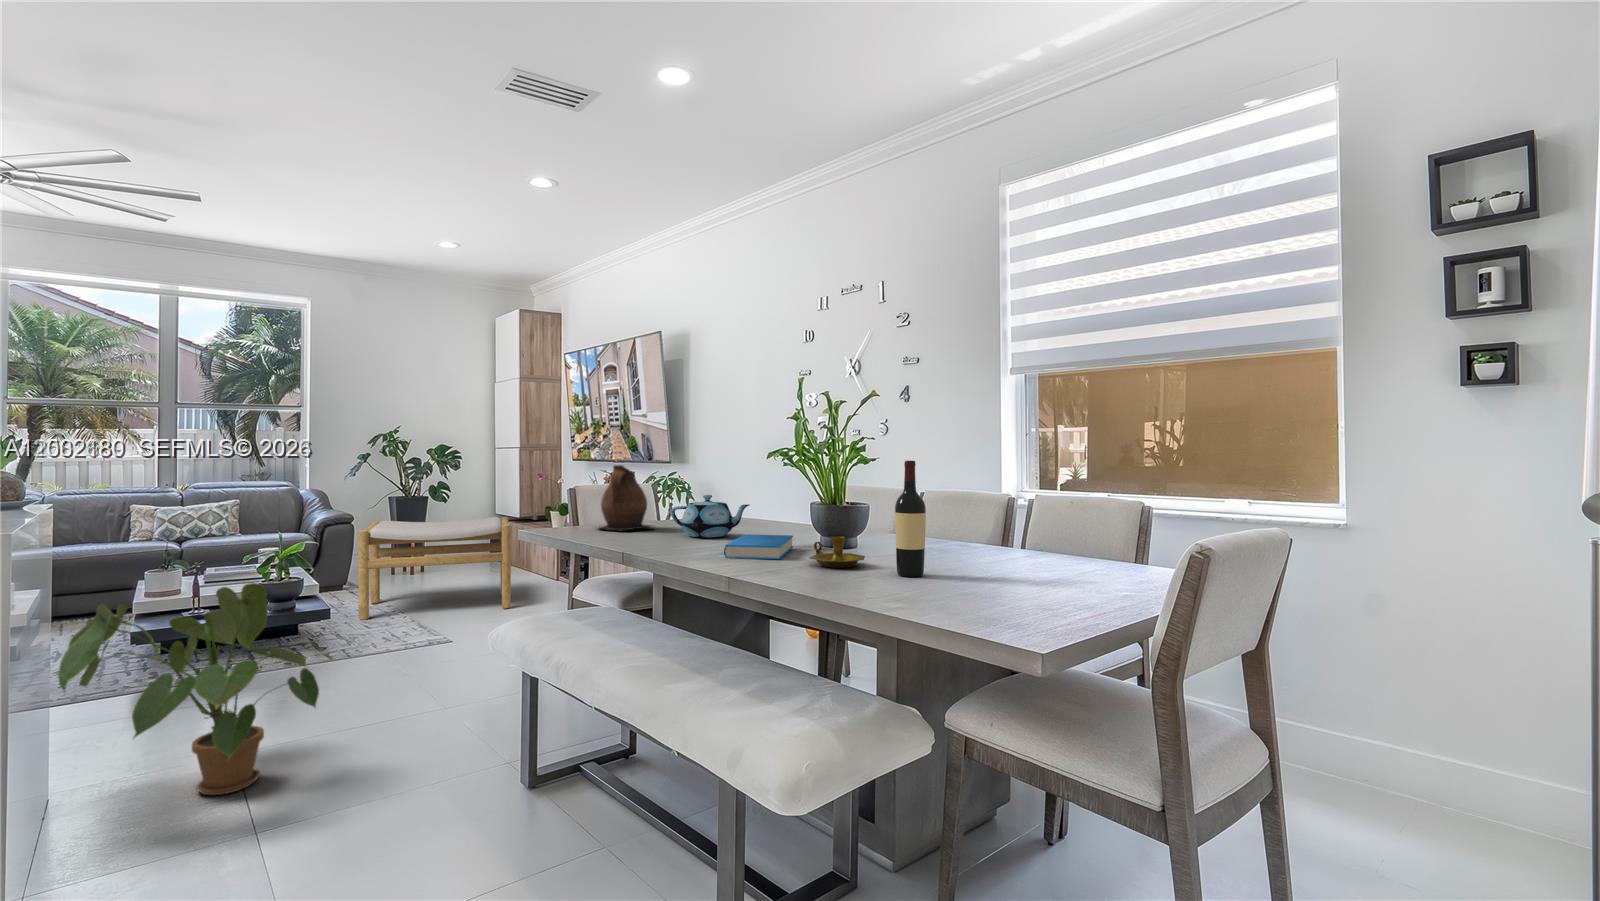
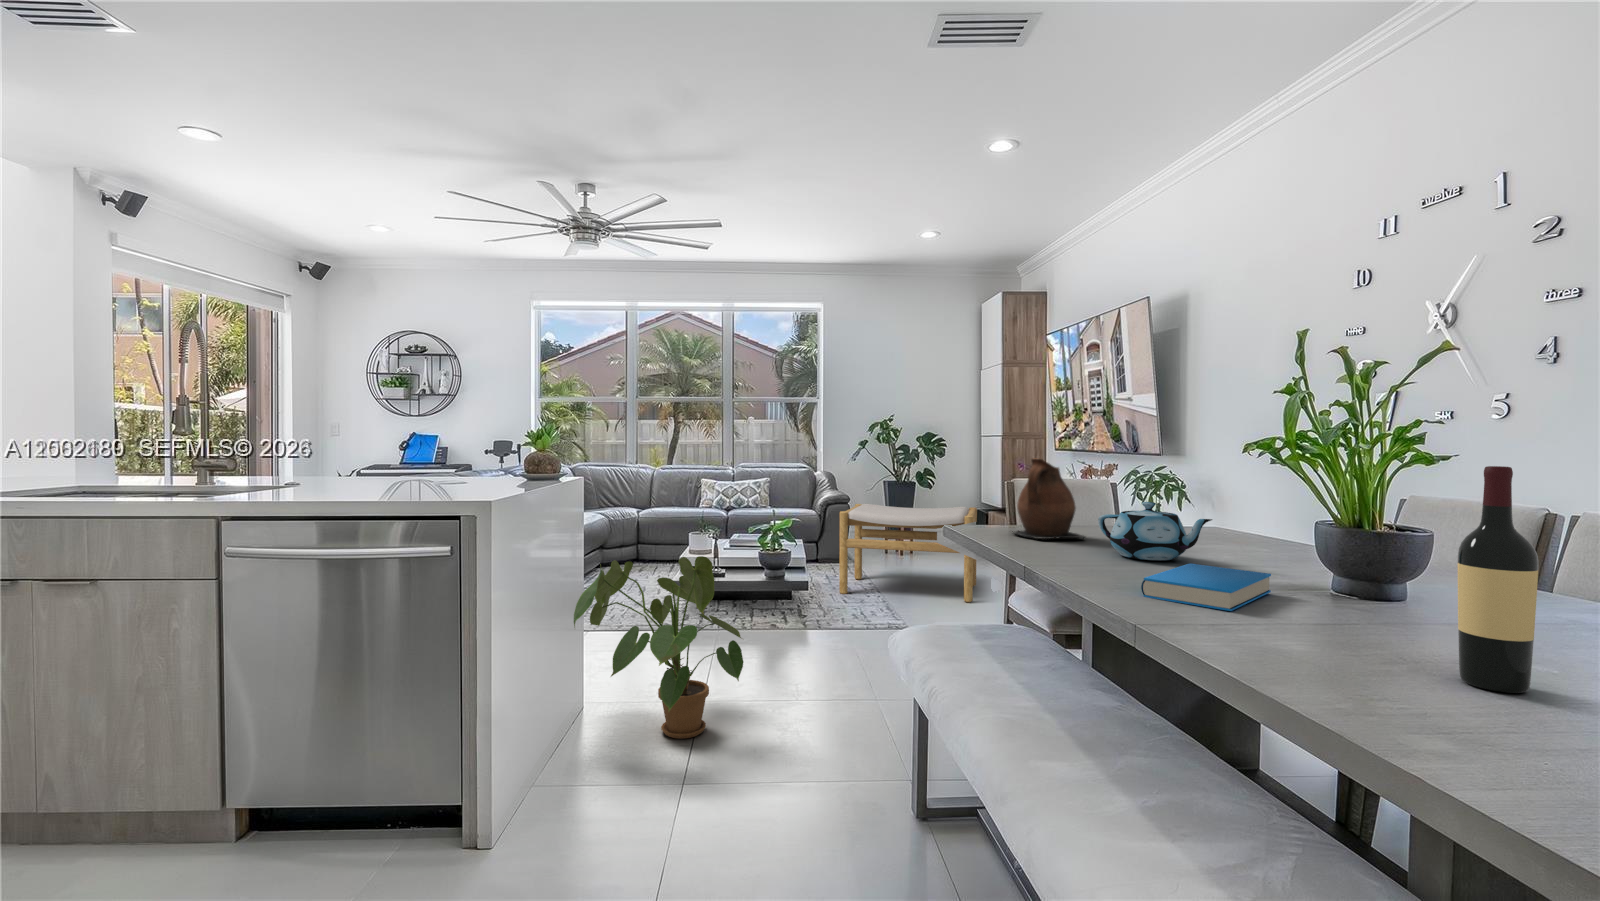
candlestick: present [810,536,865,568] -> none [1276,588,1396,646]

